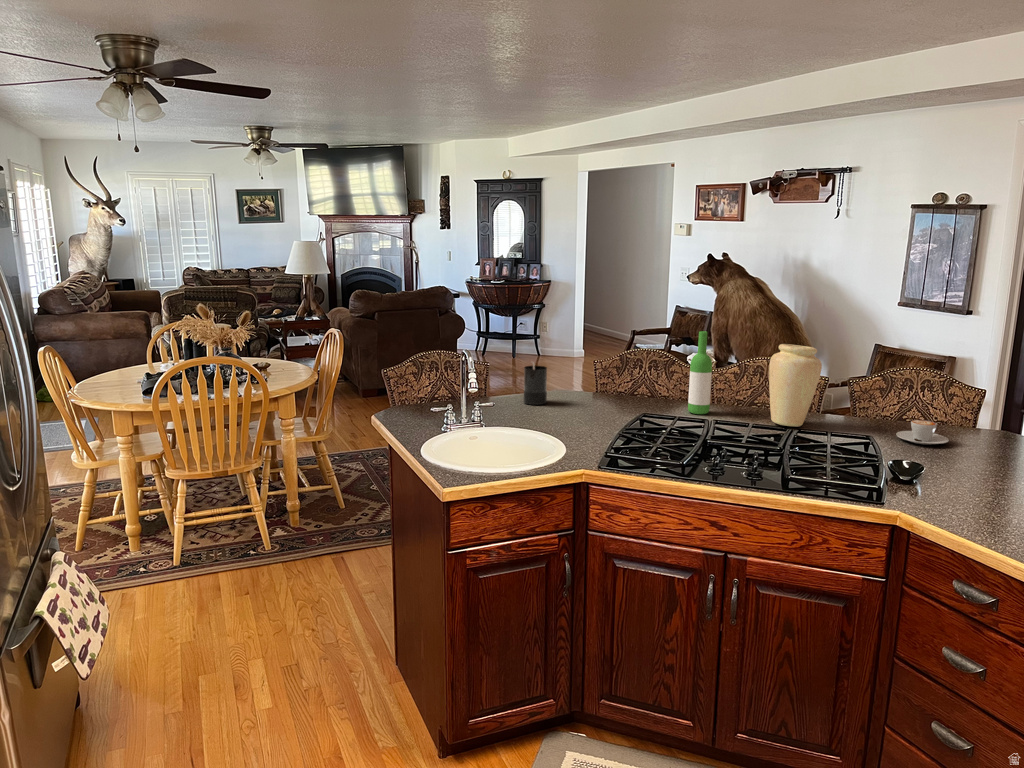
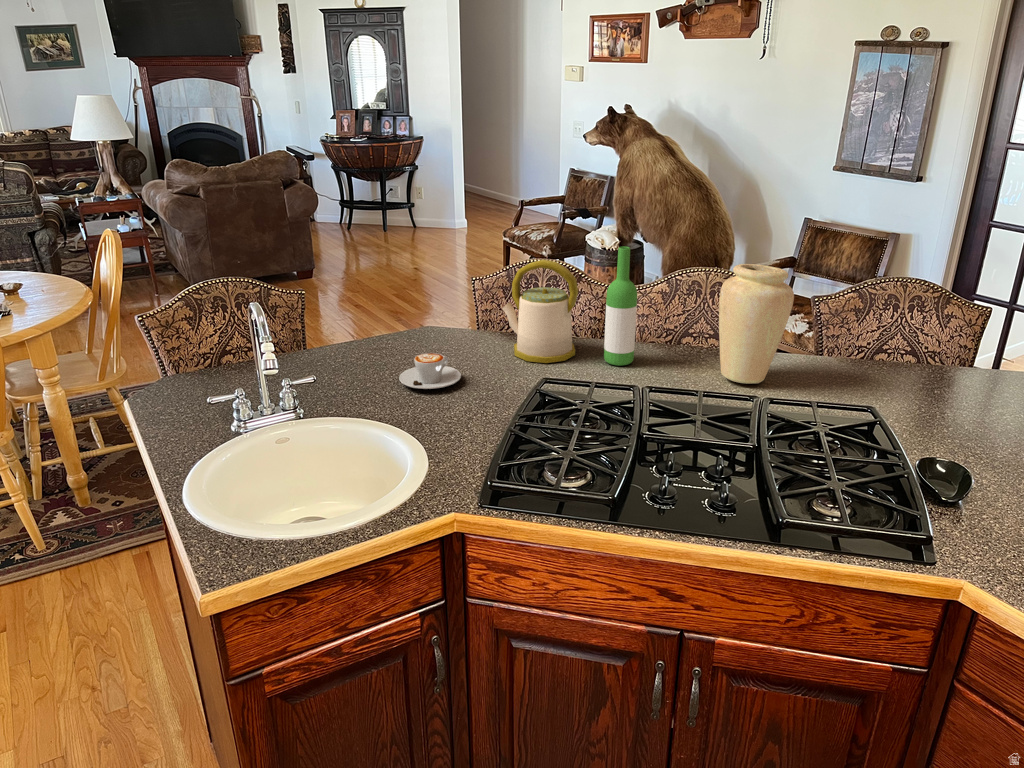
kettle: none [617,340,671,410] -> present [502,260,578,363]
candle: present [524,363,547,405] -> none [366,297,403,363]
coffee cup: present [896,420,949,445] -> present [399,353,461,389]

